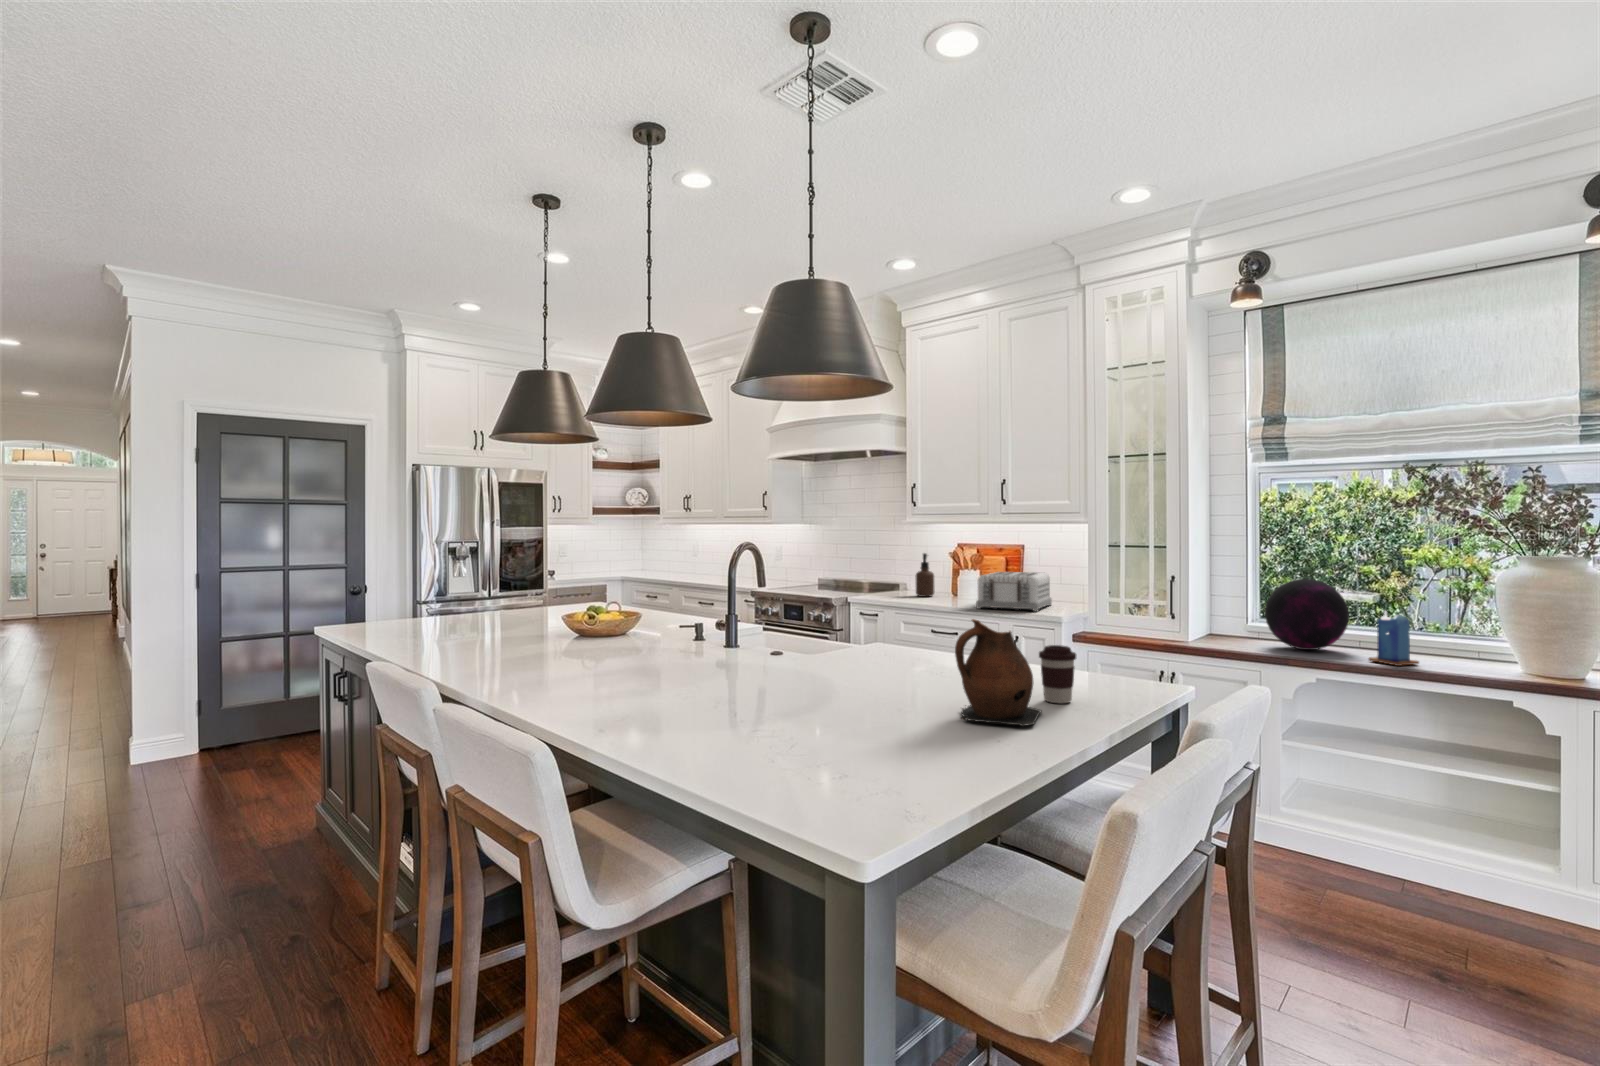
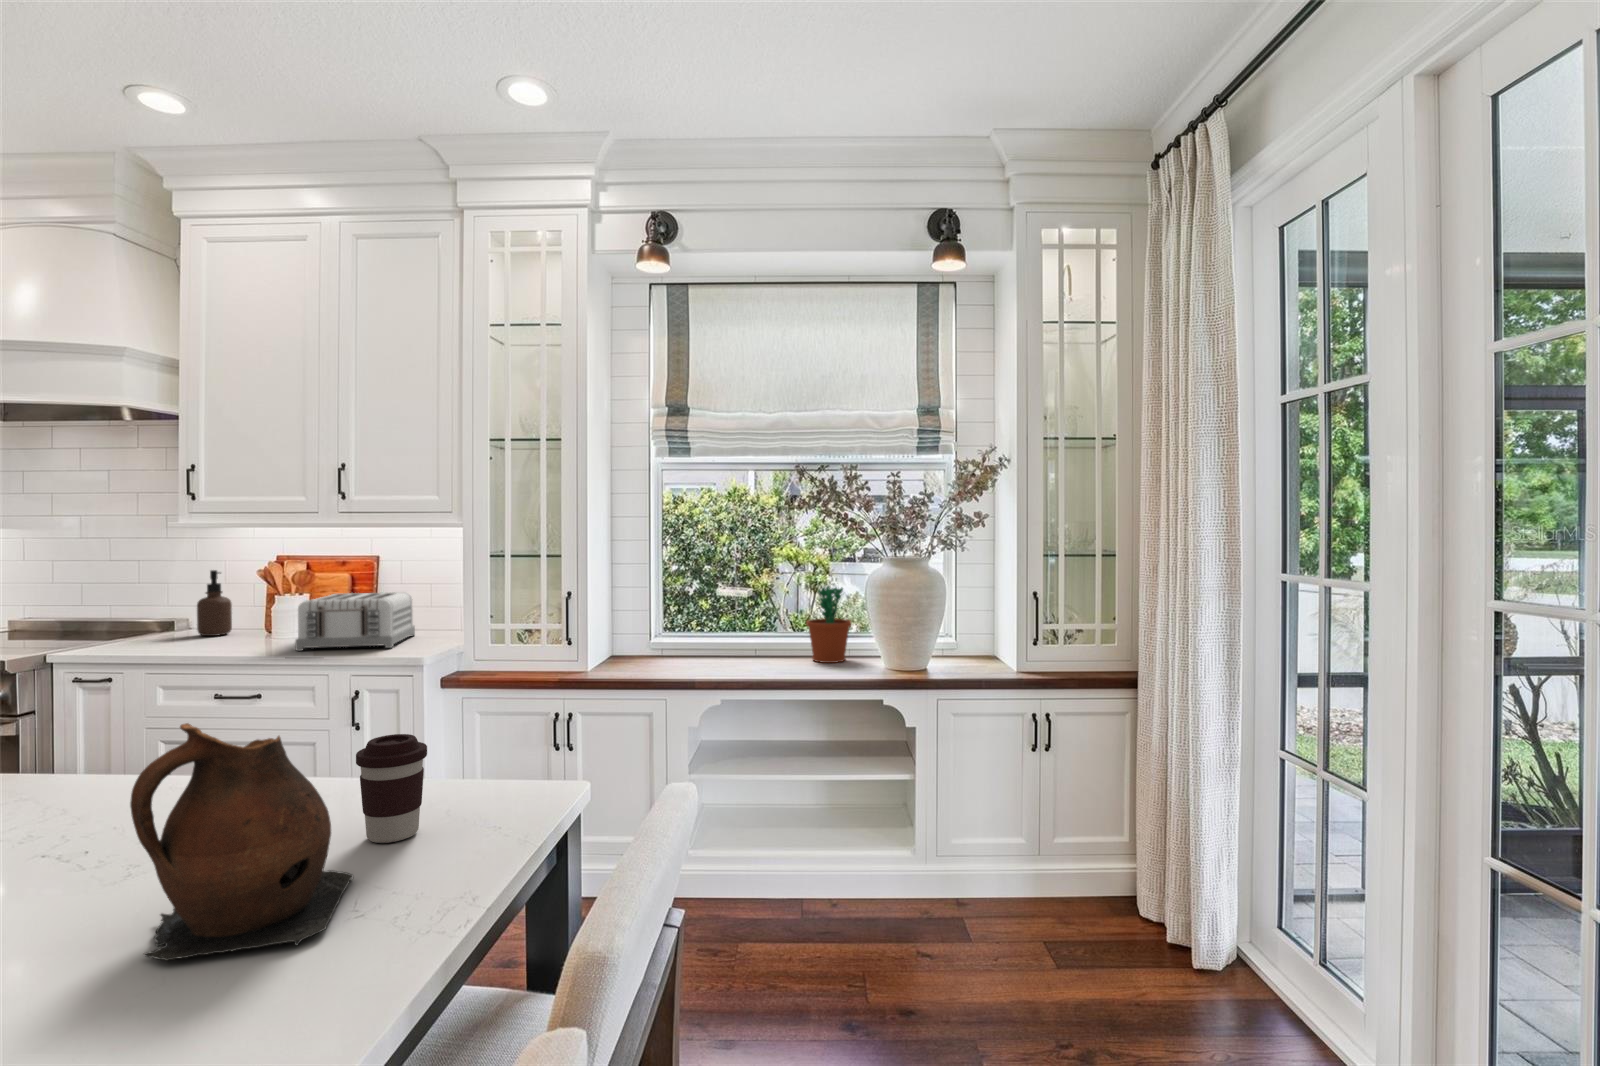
decorative orb: present [1265,579,1349,650] -> none [669,588,748,667]
flower pot: none [1421,583,1480,660] -> present [806,586,851,663]
candle: present [1369,611,1419,666] -> none [768,619,811,677]

